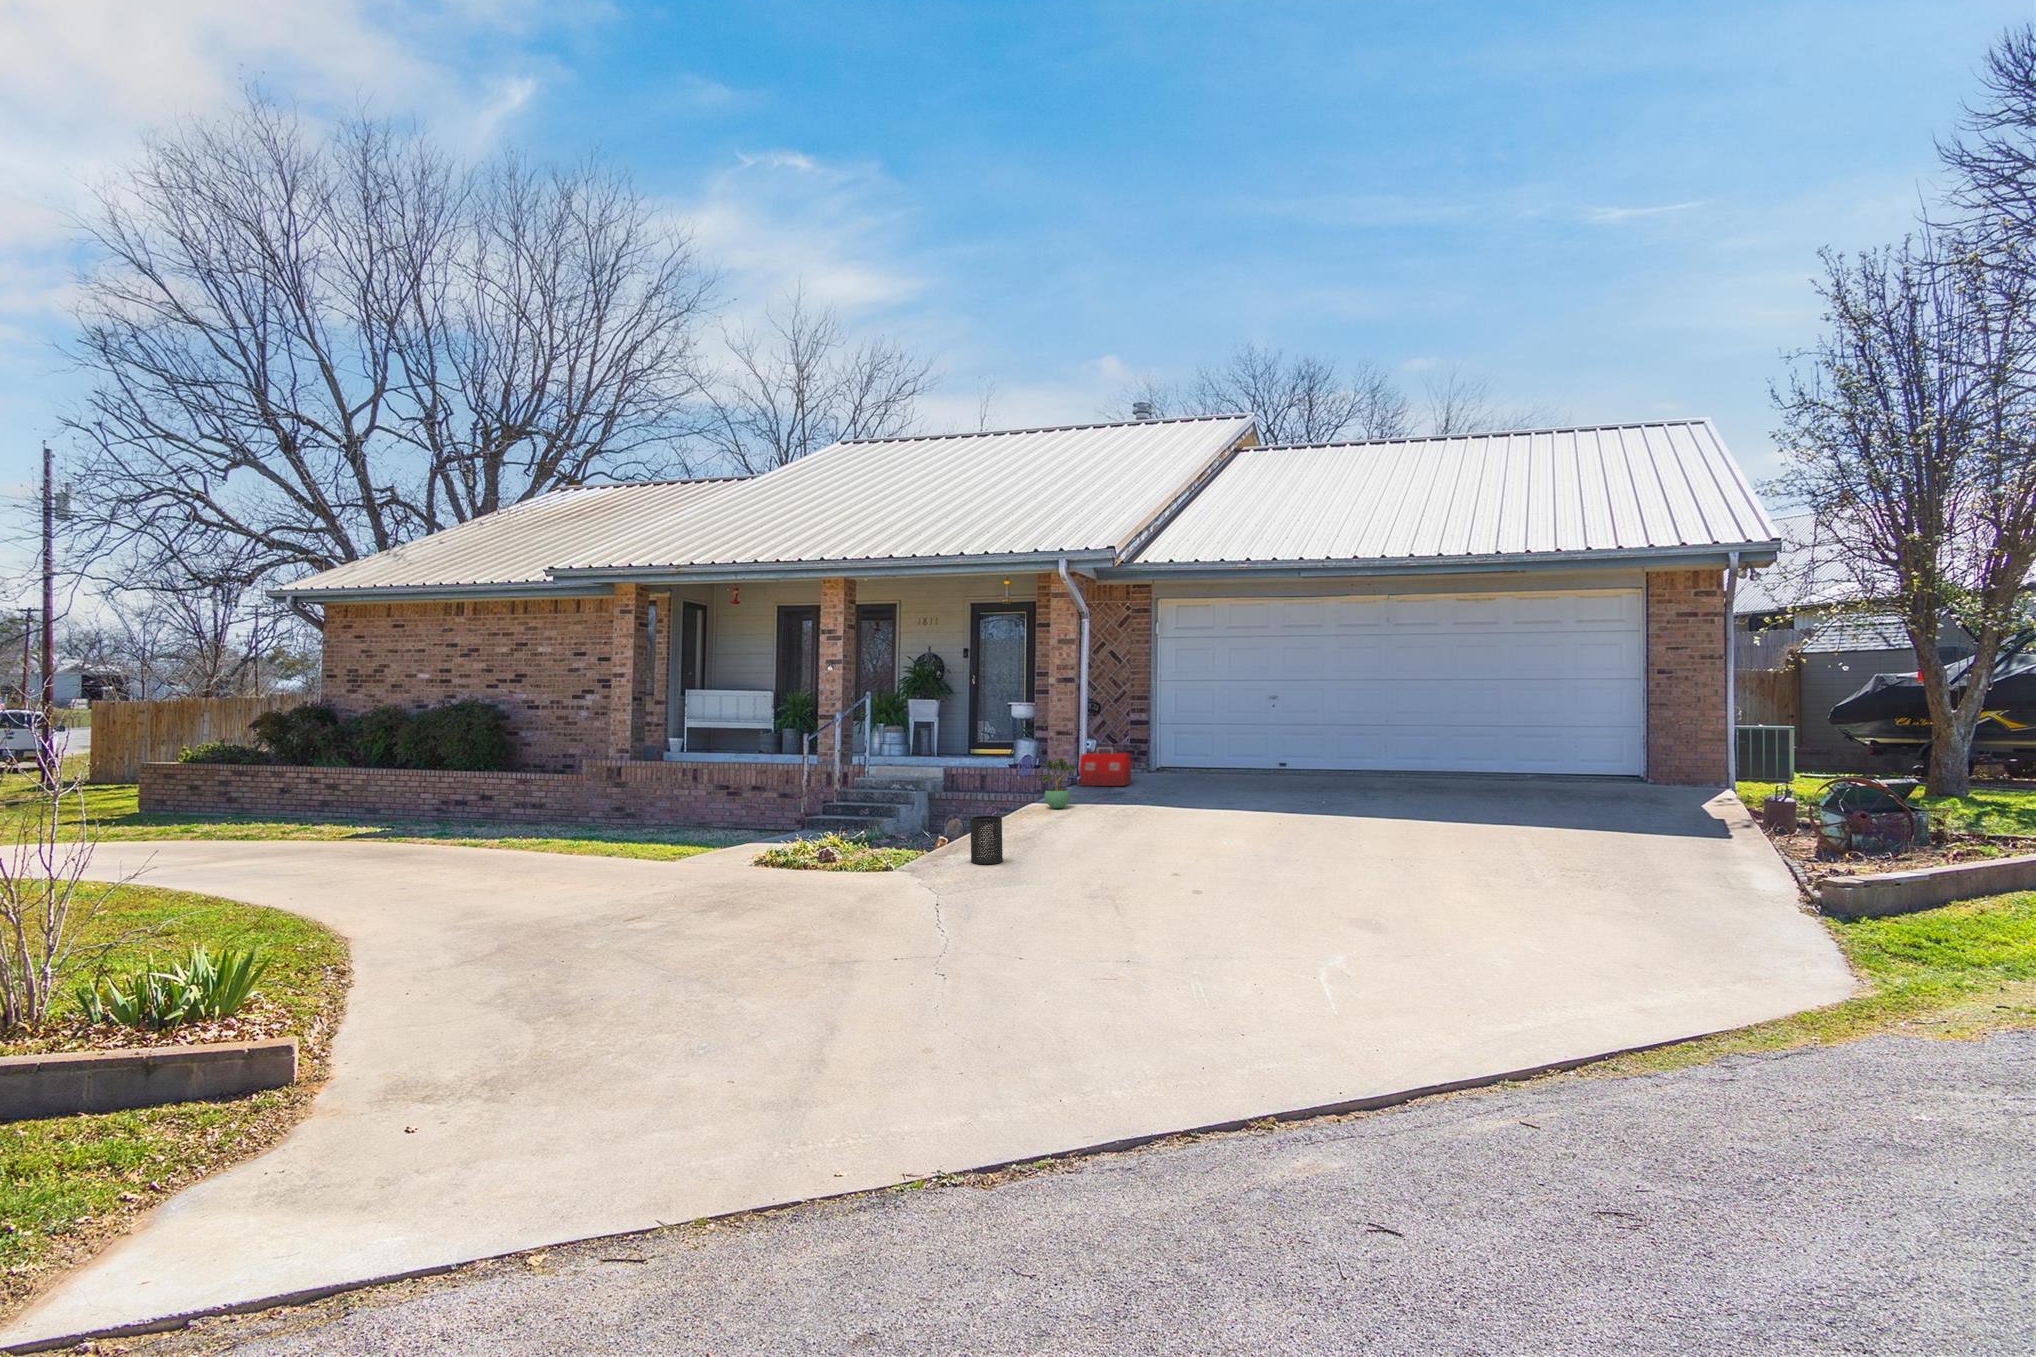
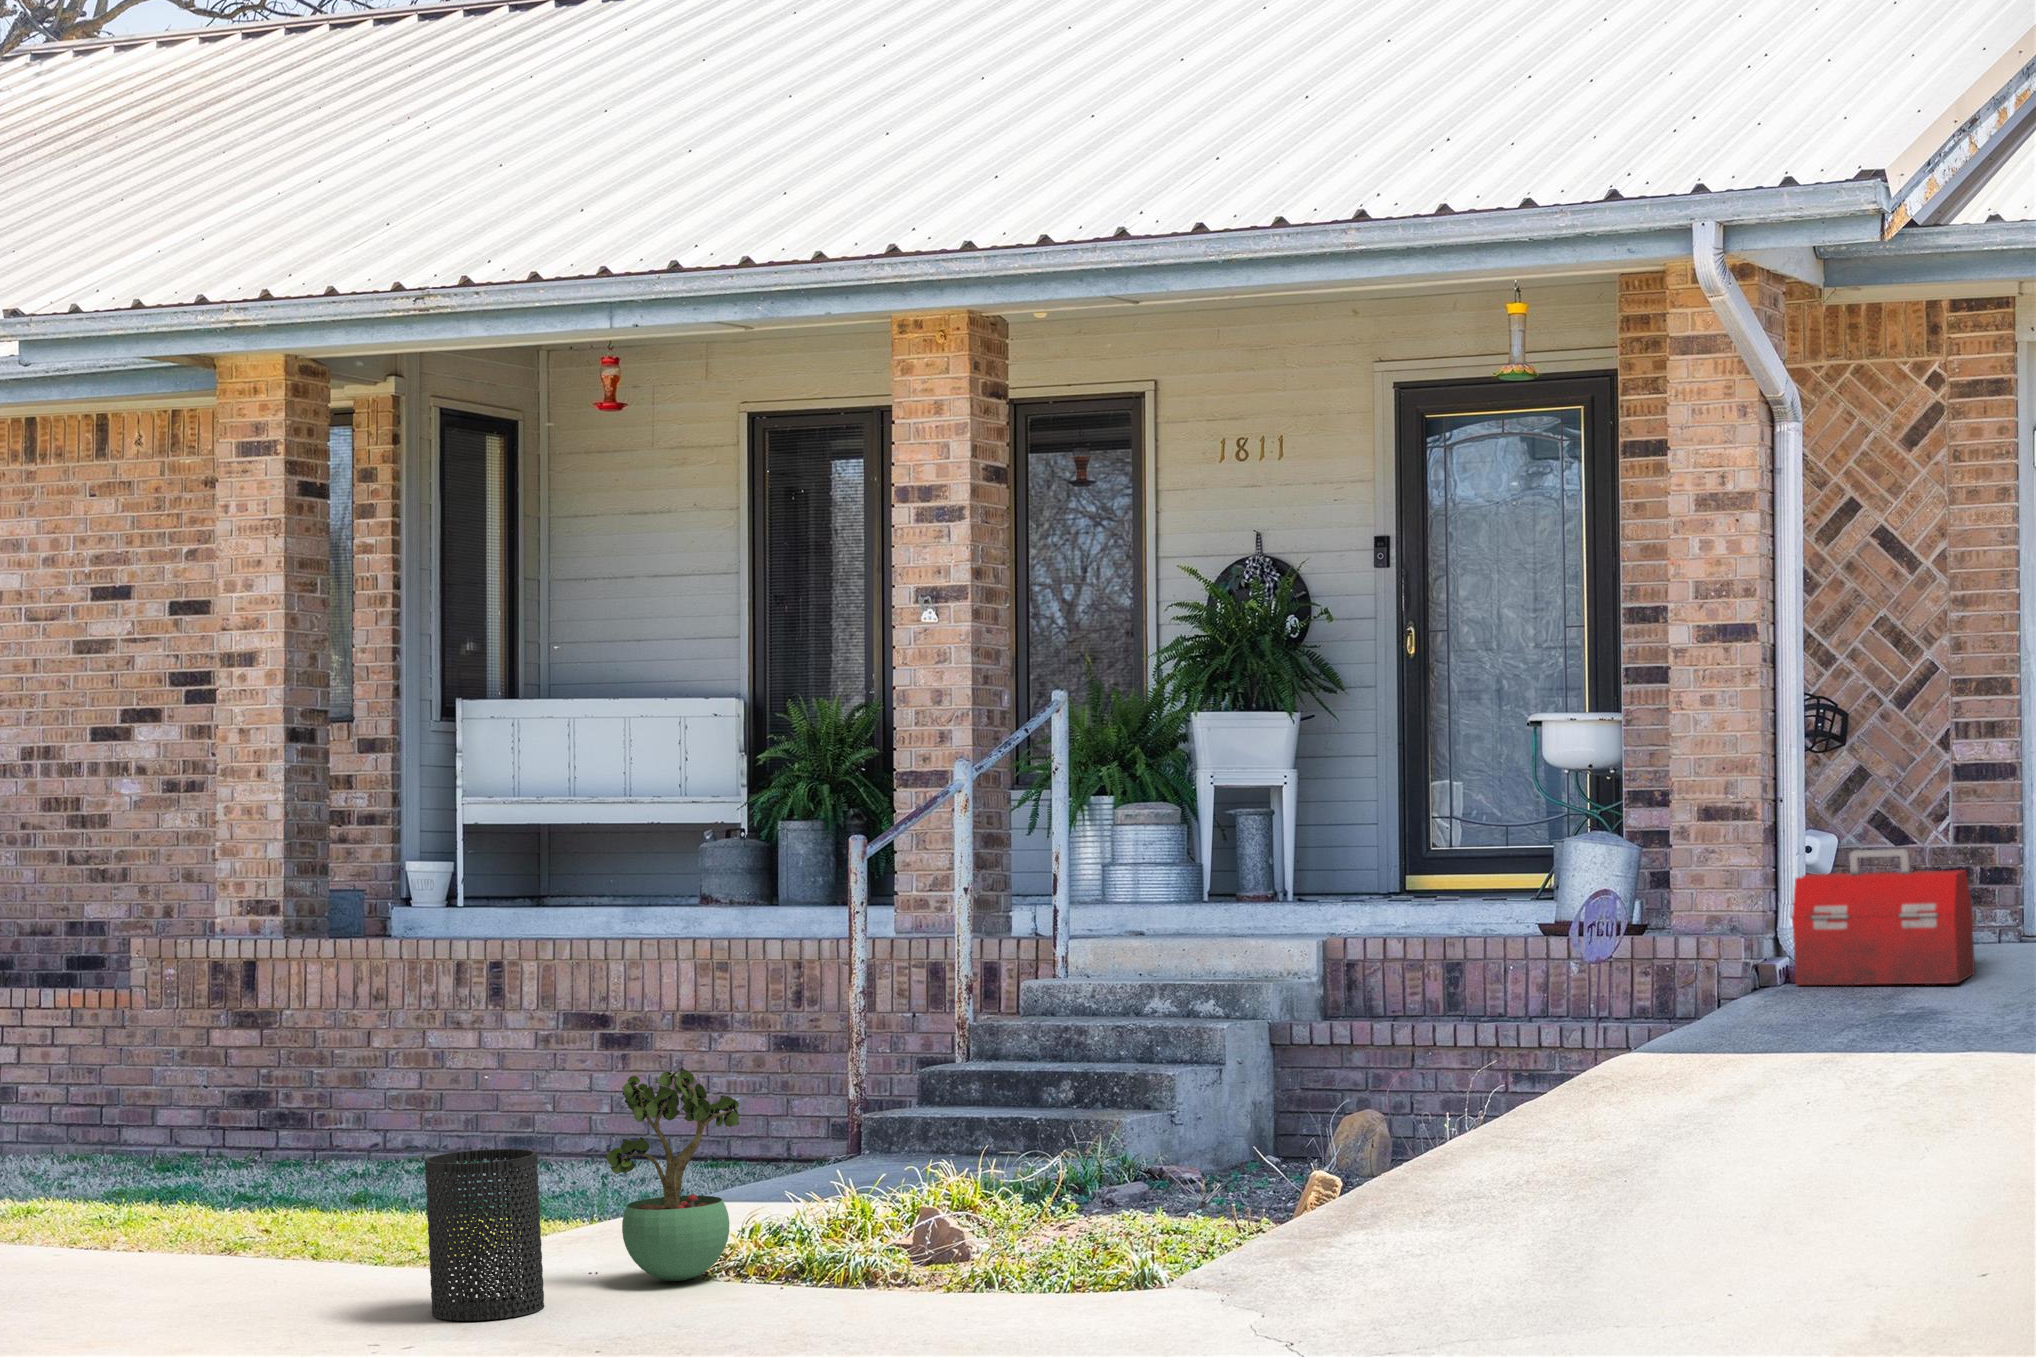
potted plant: present [1042,758,1075,809] -> present [605,1068,740,1281]
trash can: present [970,816,1003,864] -> present [425,1149,544,1321]

